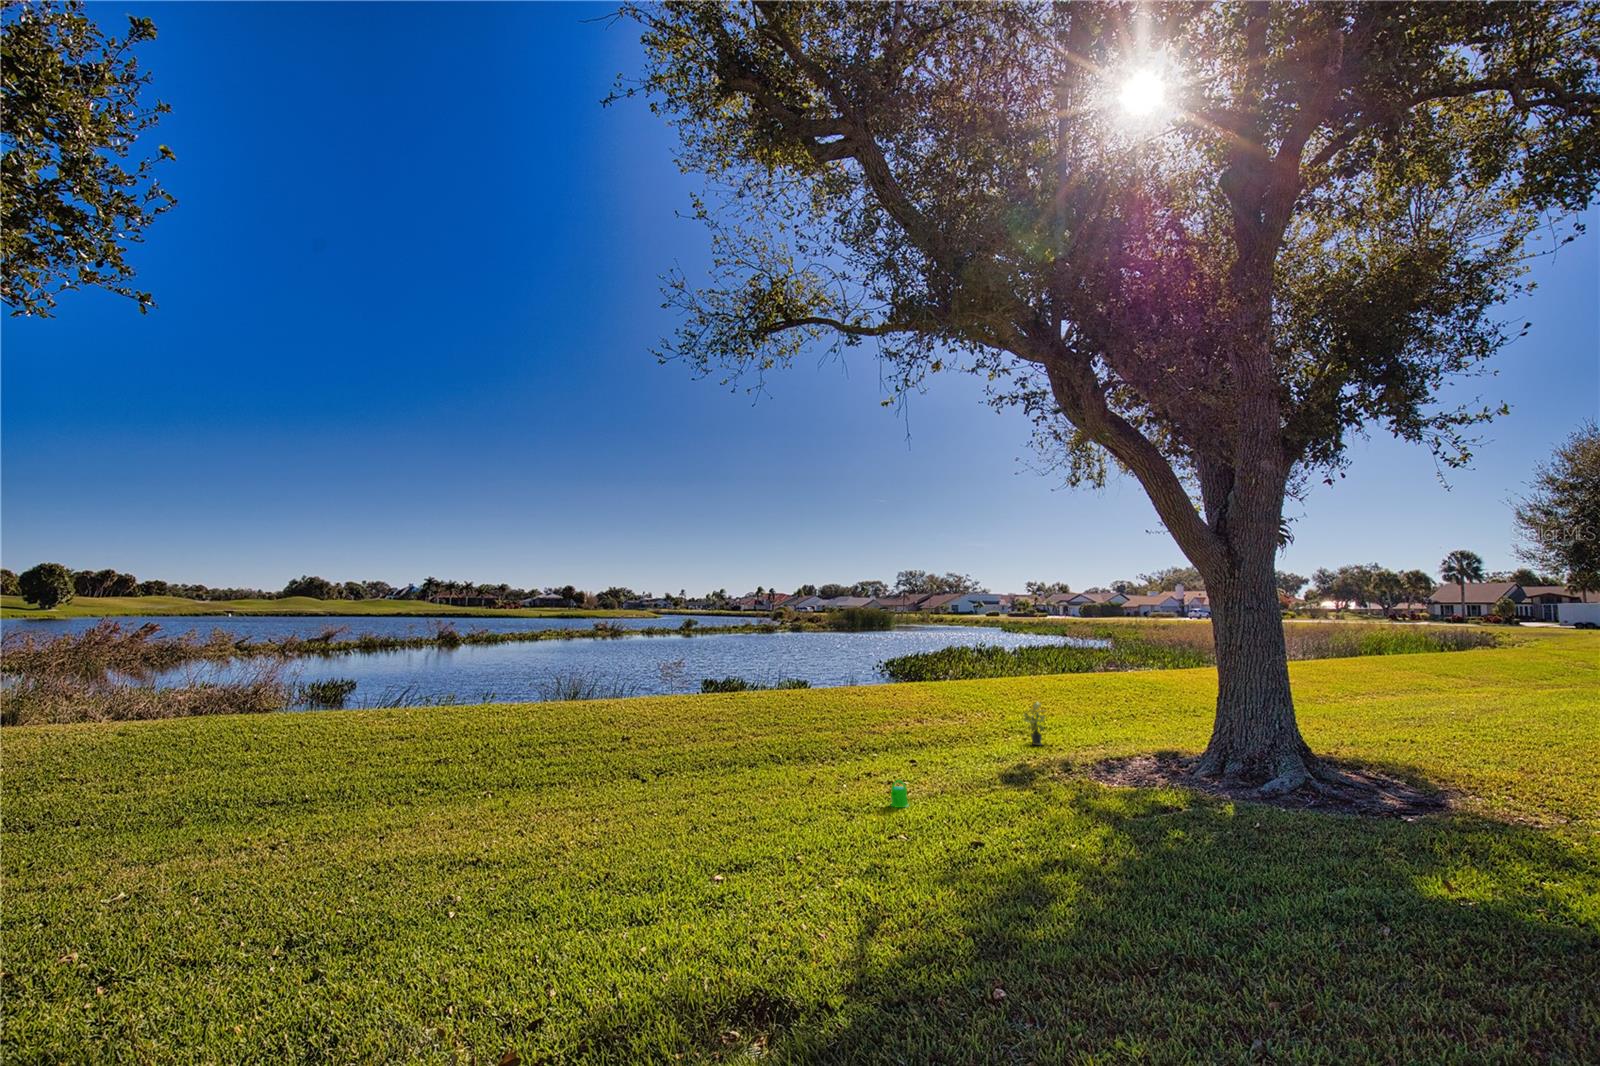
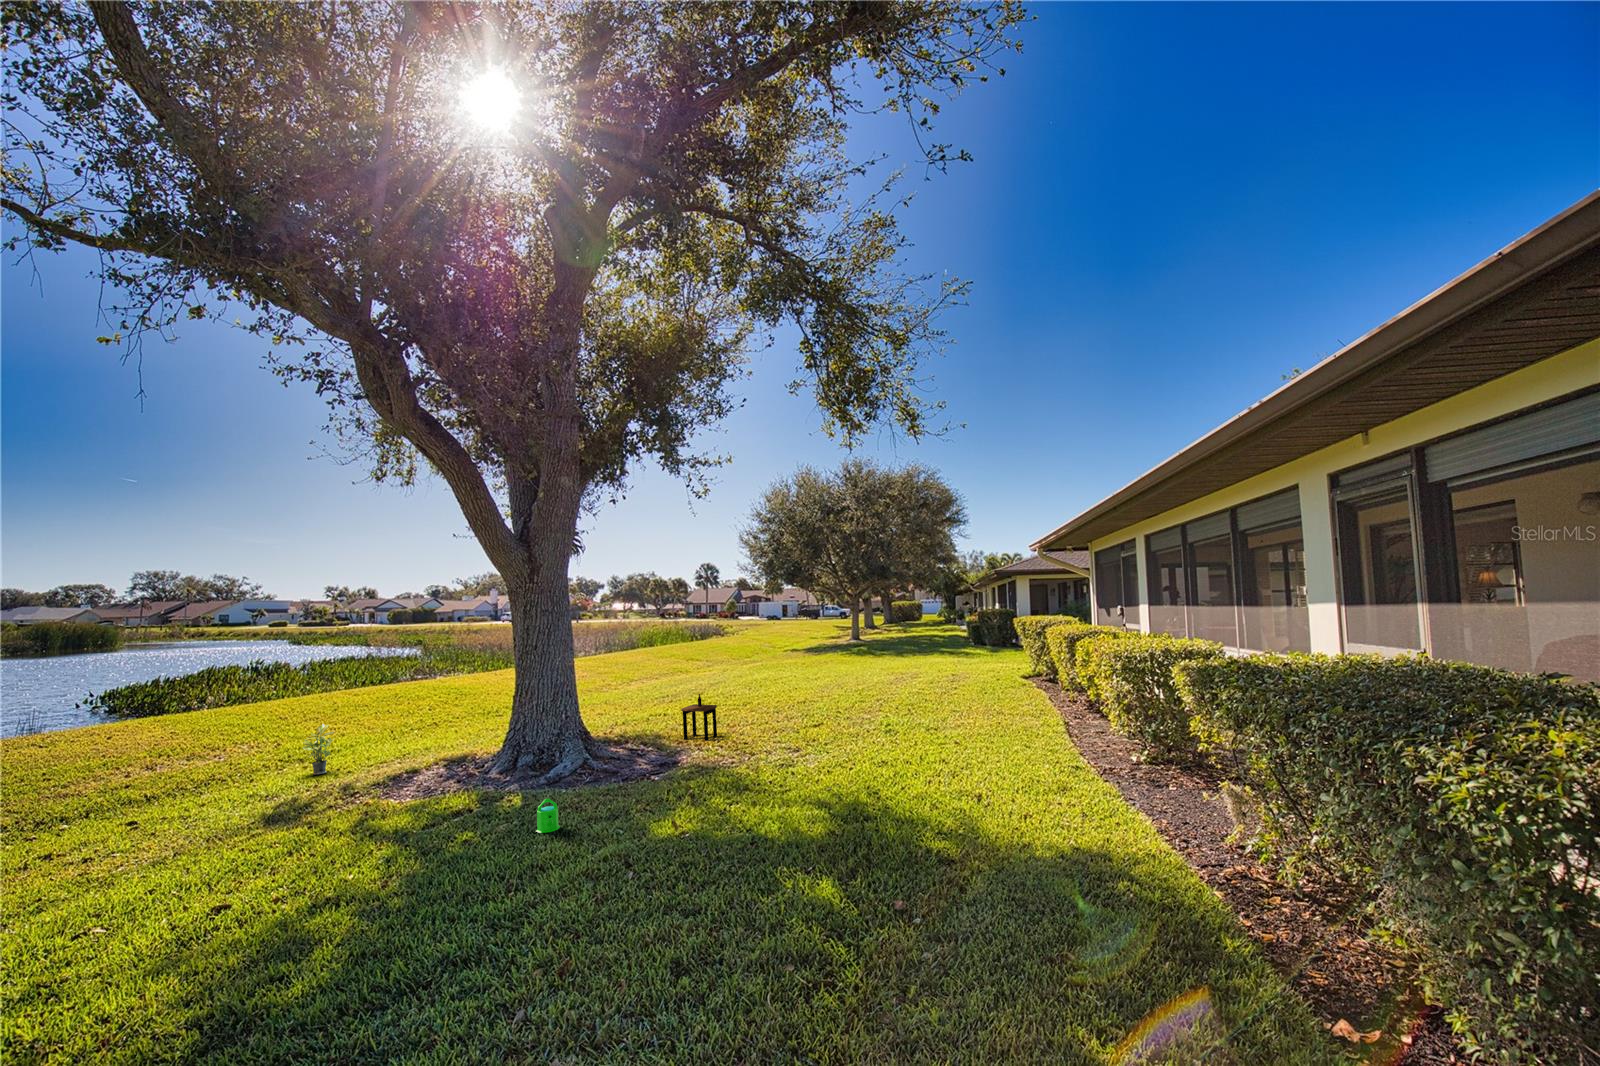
side table: none [1477,738,1555,808] -> present [681,694,717,741]
watering can: present [891,780,909,808] -> present [536,798,560,833]

